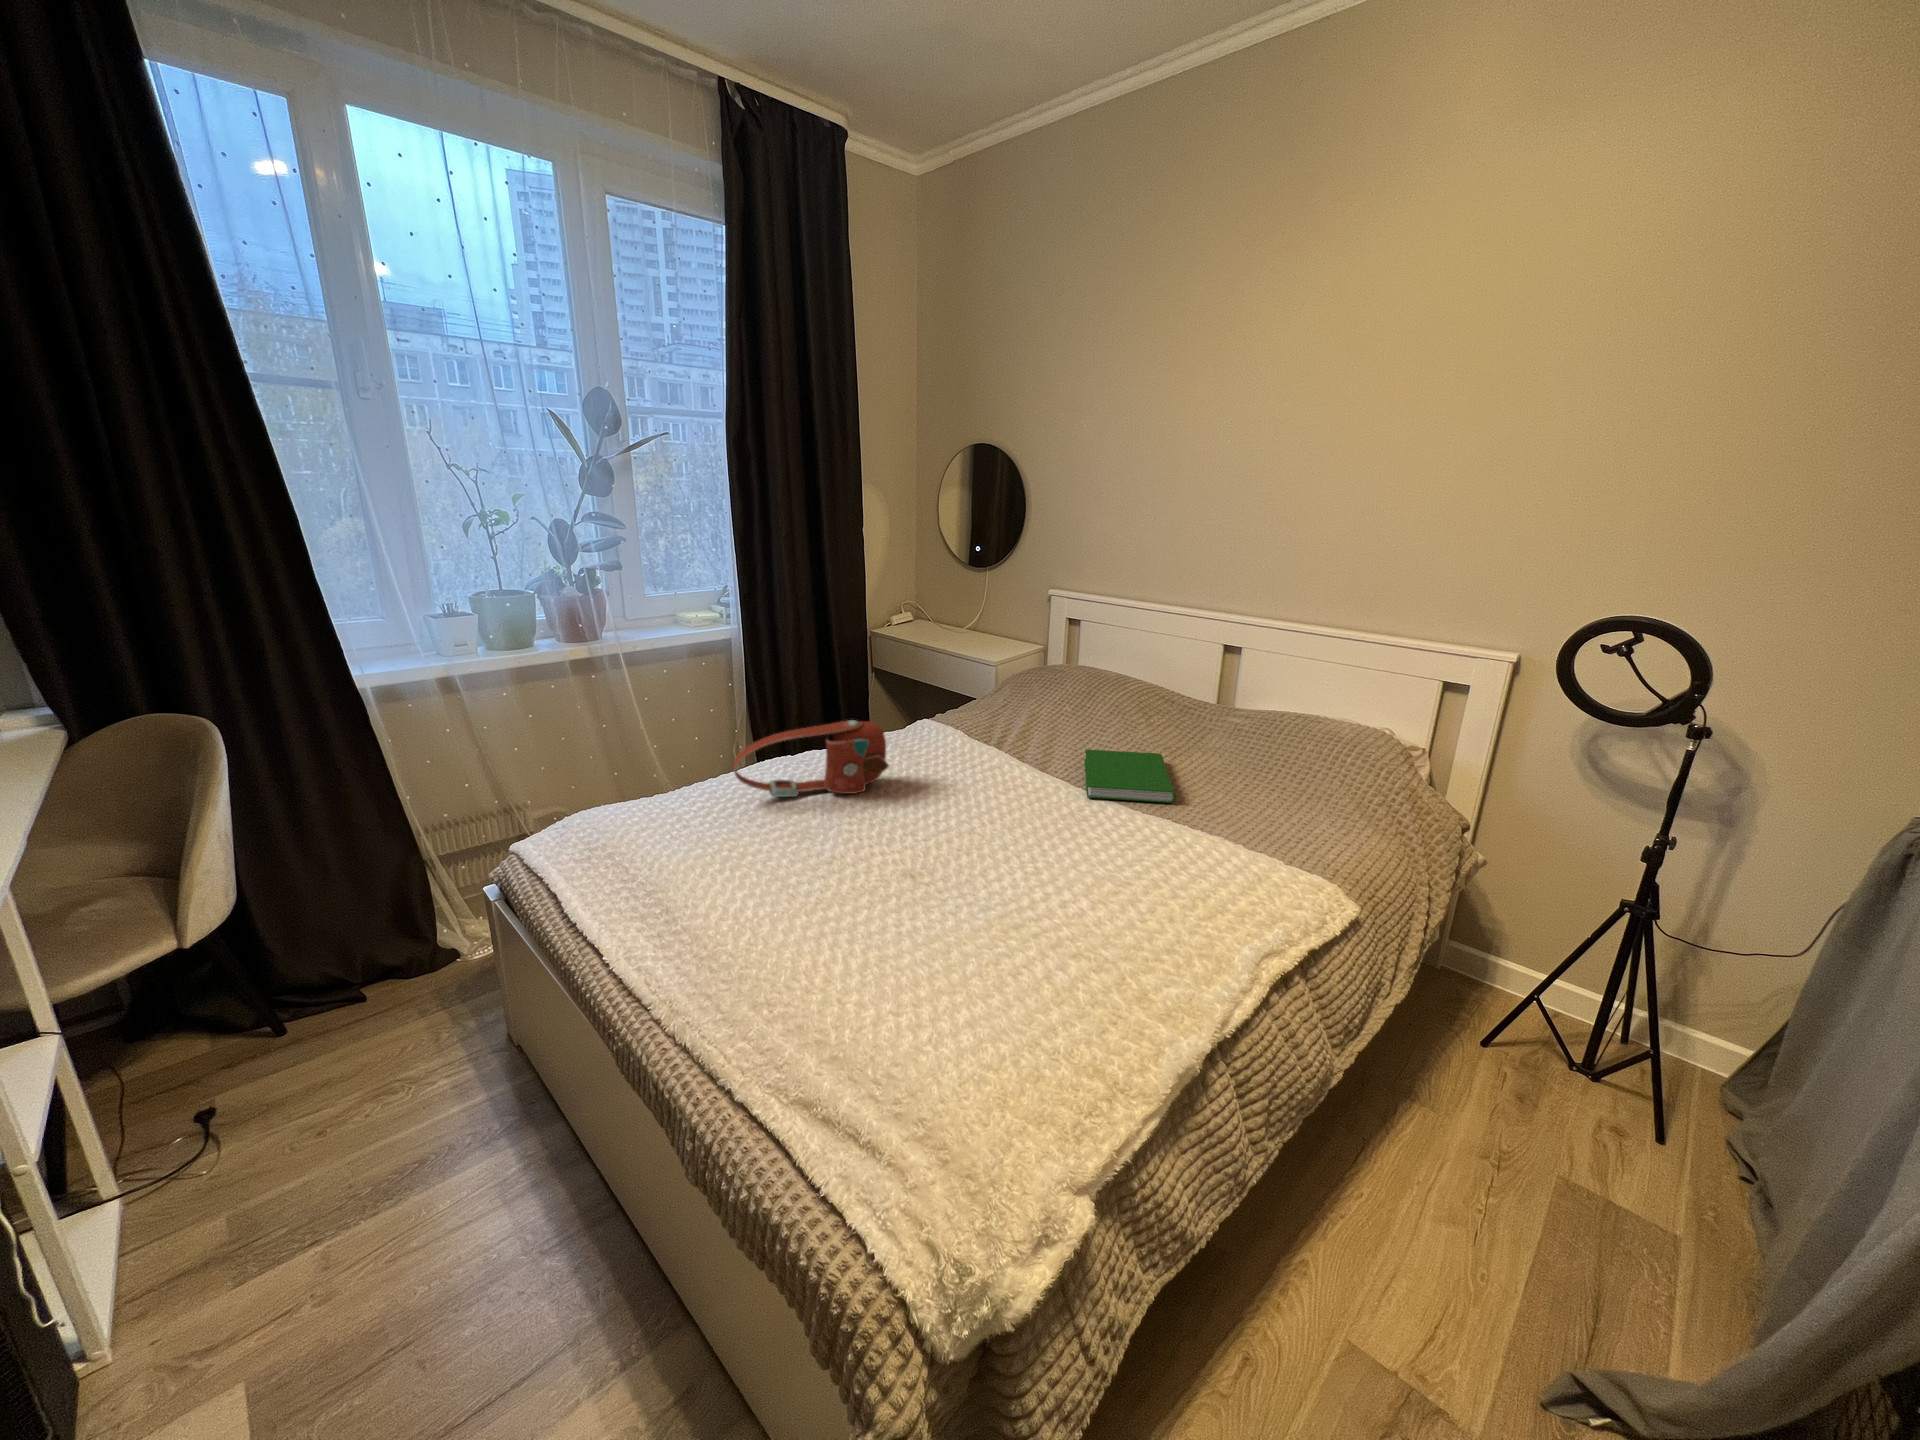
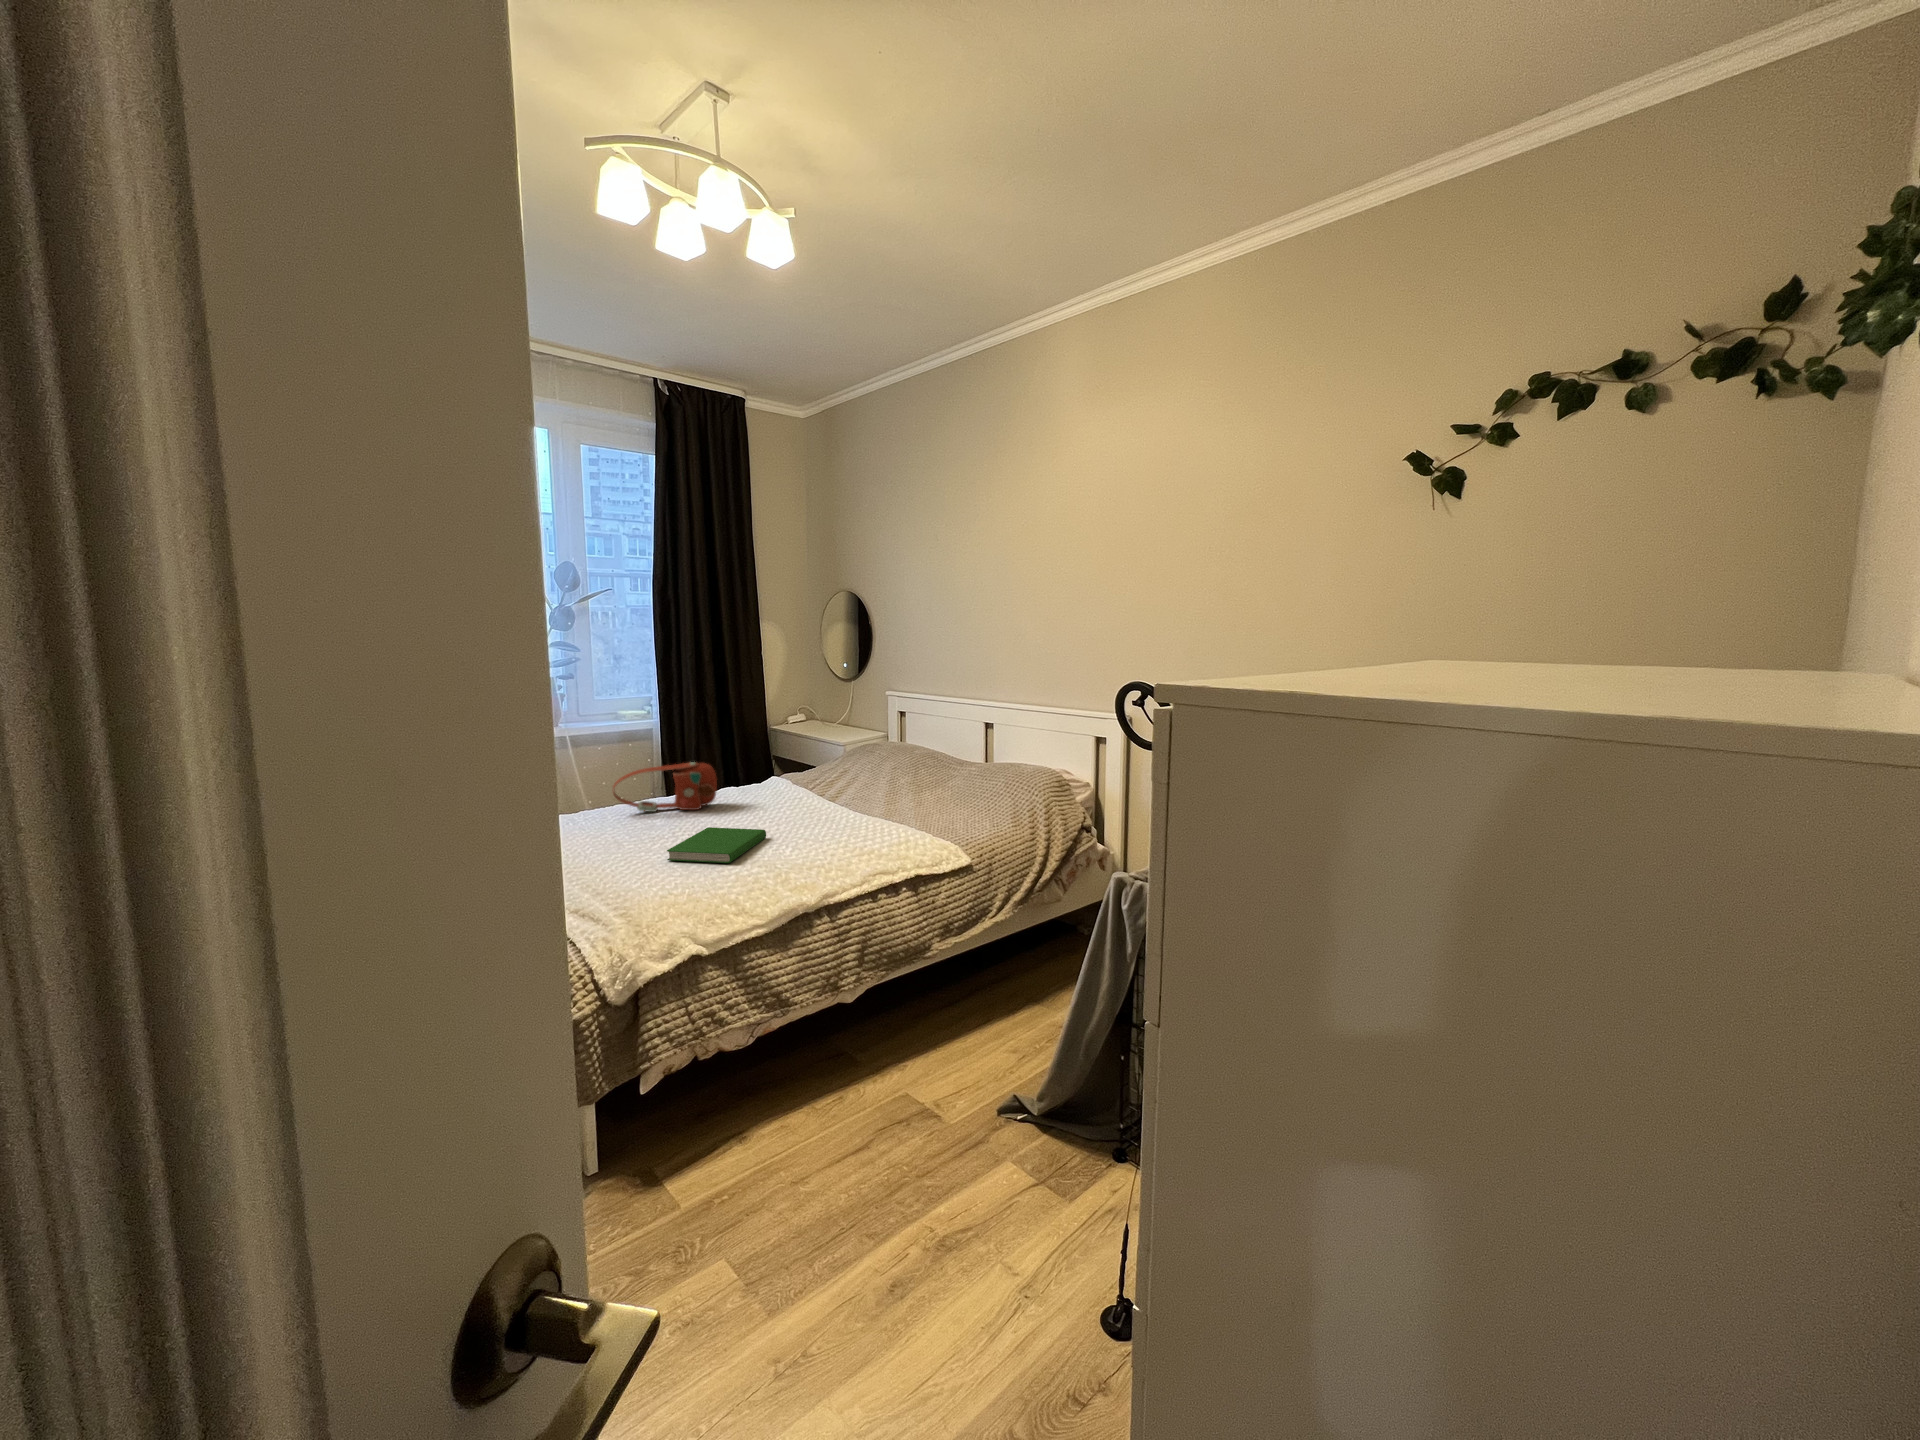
hardcover book: present [1085,749,1175,803] -> present [667,827,766,863]

